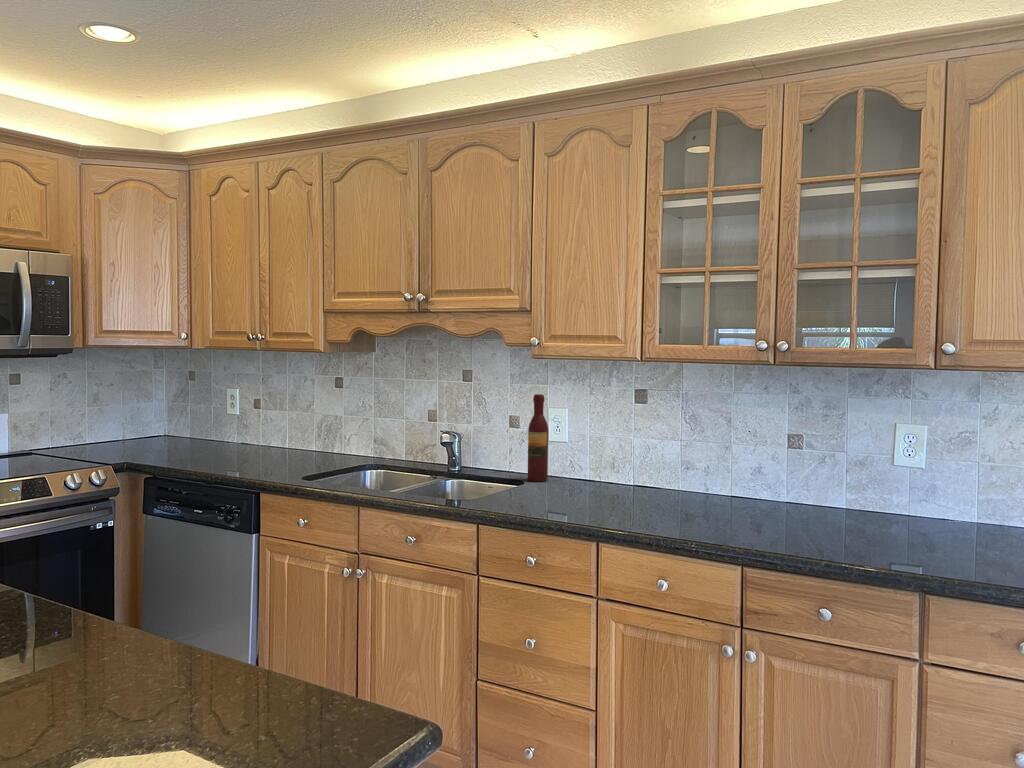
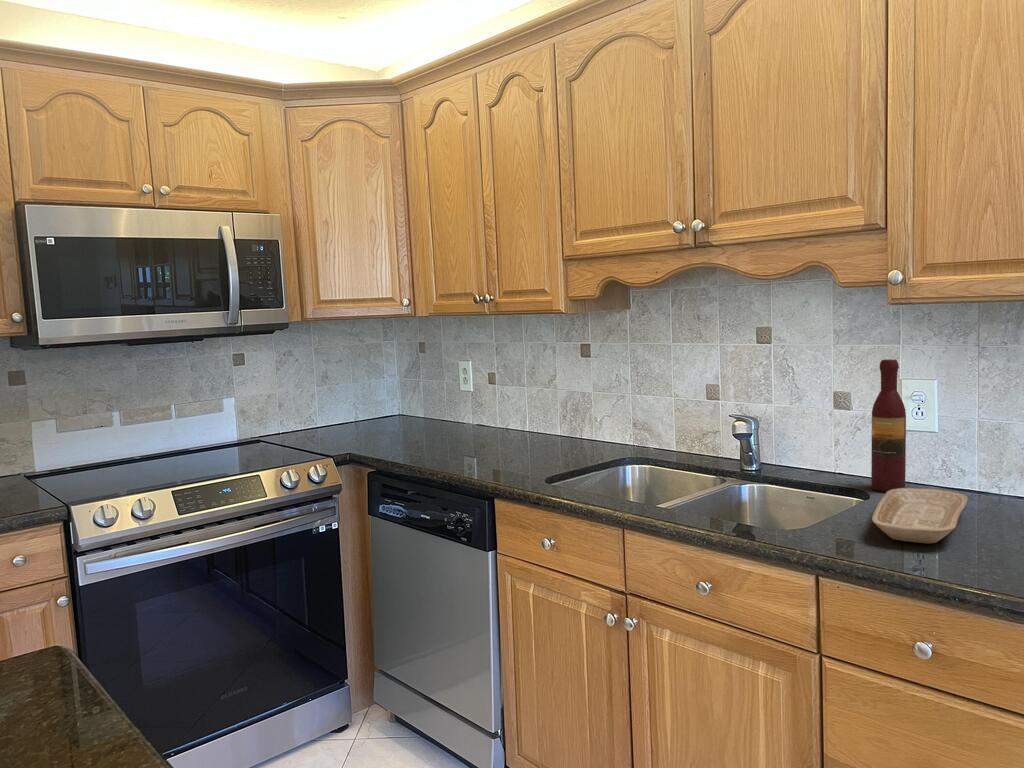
tray: none [513,477,575,503] -> present [872,488,968,544]

